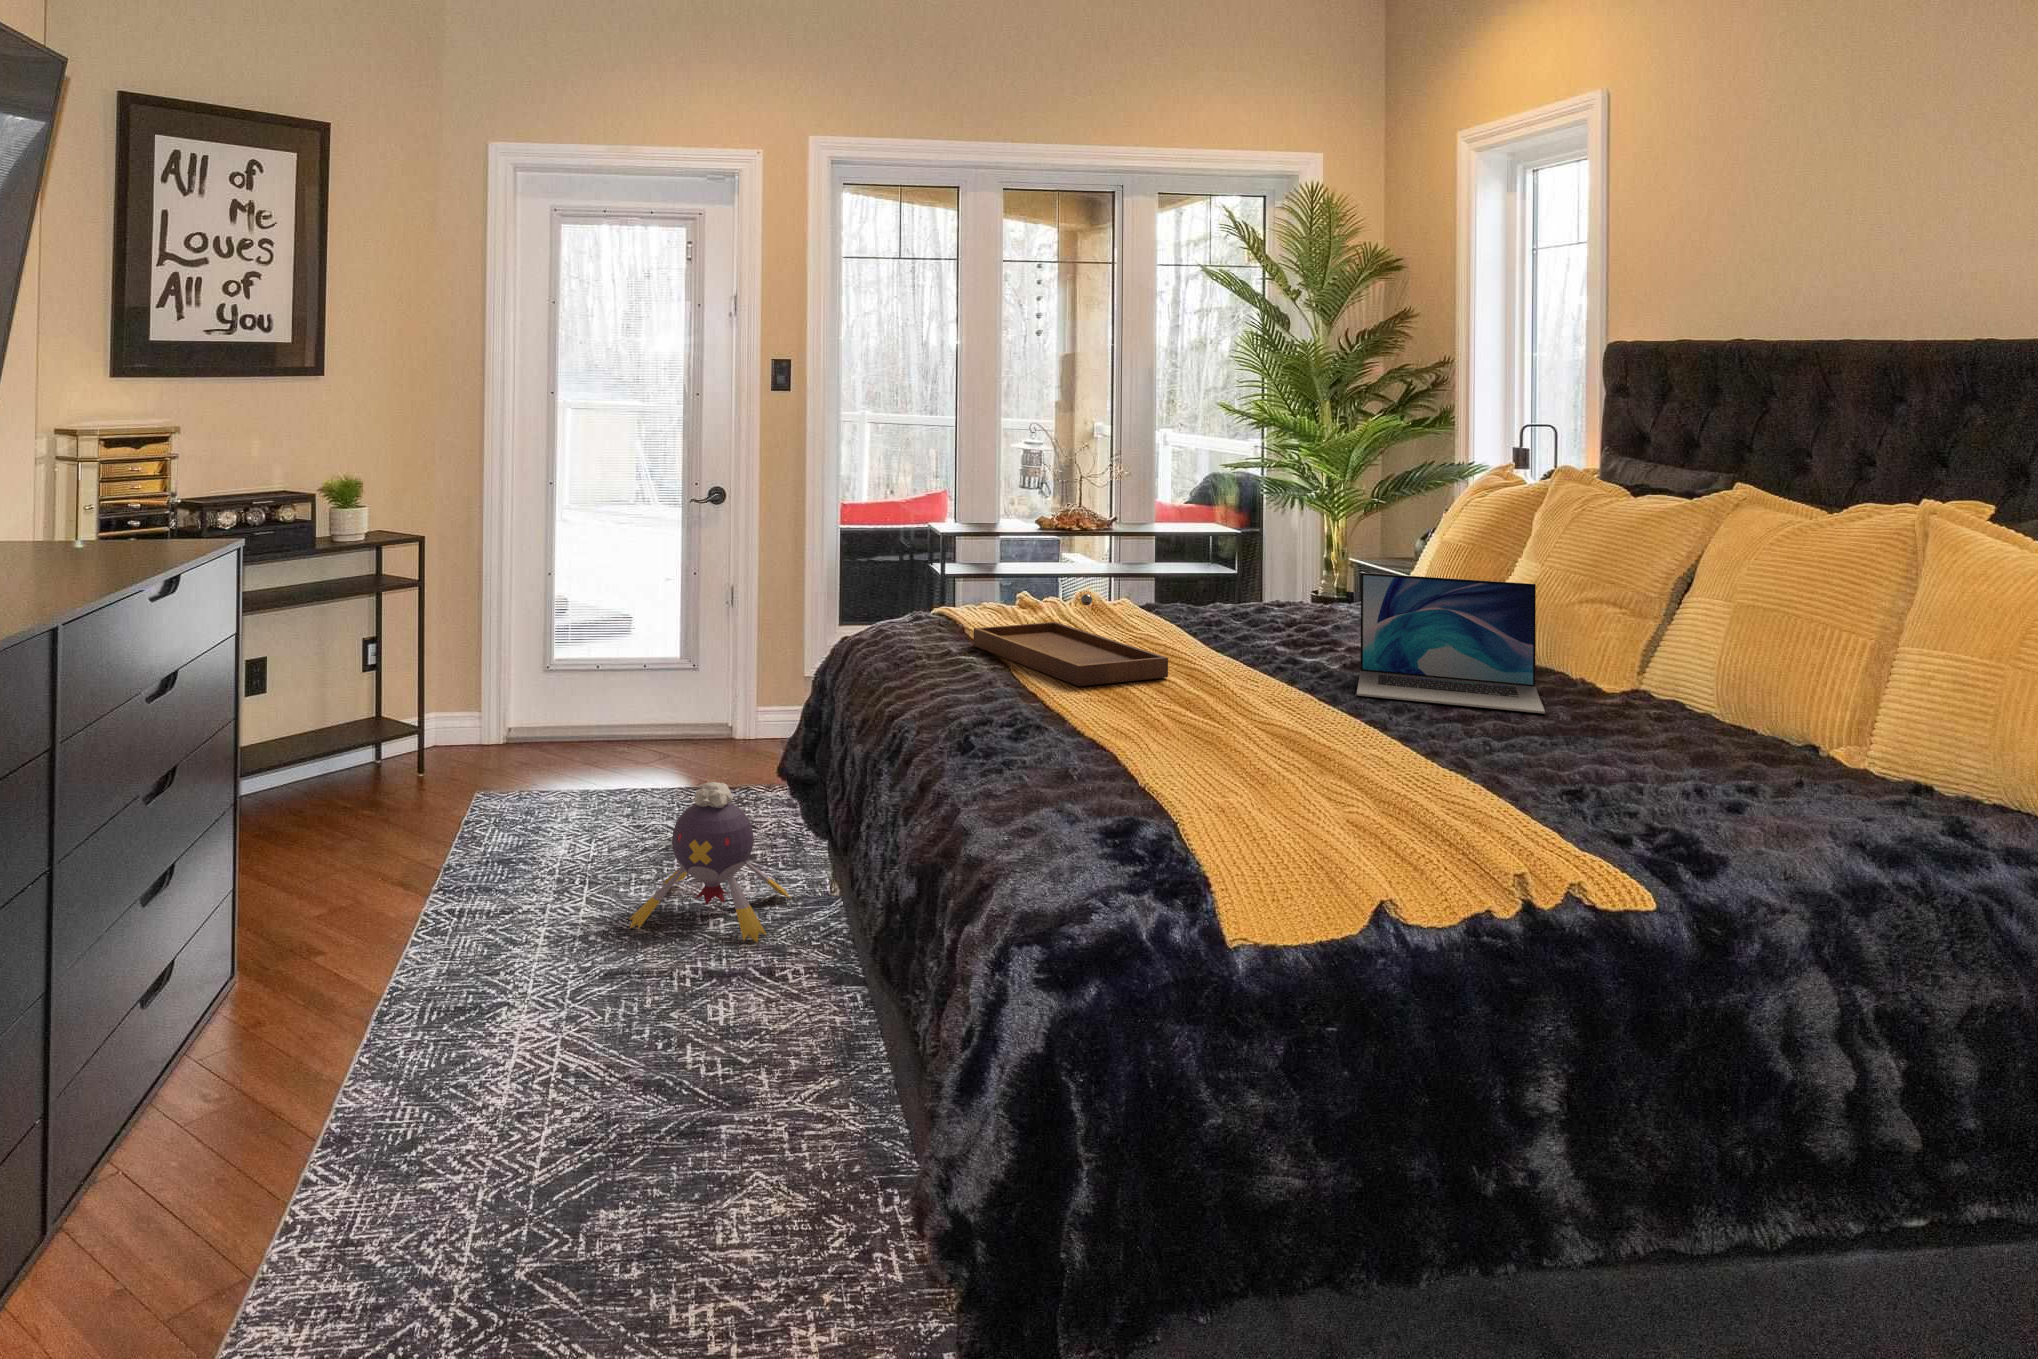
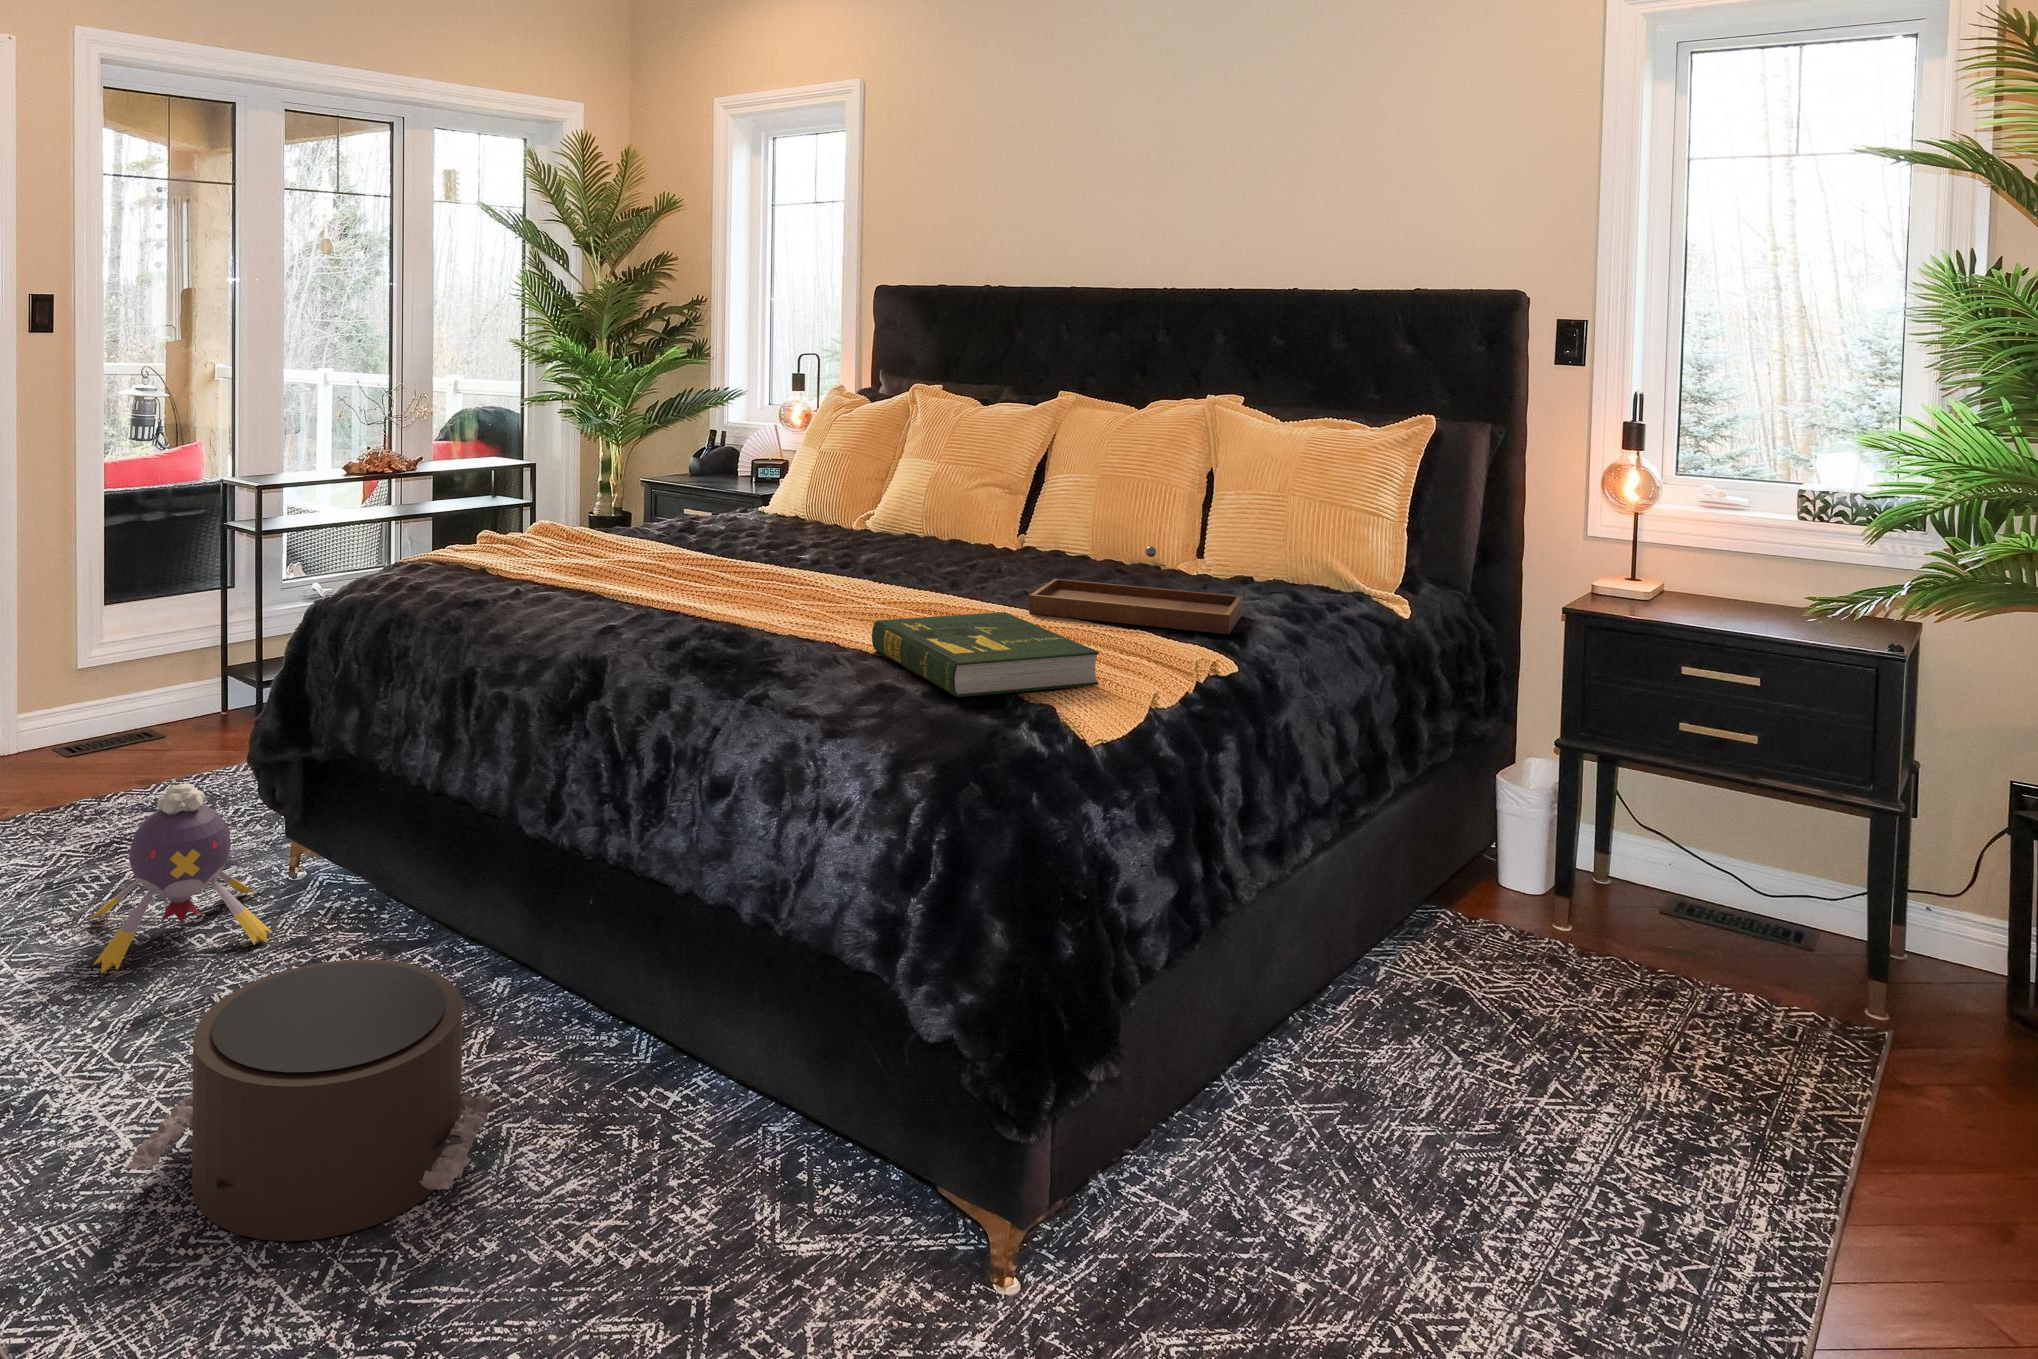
laptop: present [1357,573,1545,713] -> none [847,478,1002,578]
tray: present [973,594,1168,686] -> present [1029,546,1243,634]
book: none [1114,733,1343,866] -> present [872,612,1099,697]
pouf: none [454,958,733,1206] -> present [127,959,494,1241]

